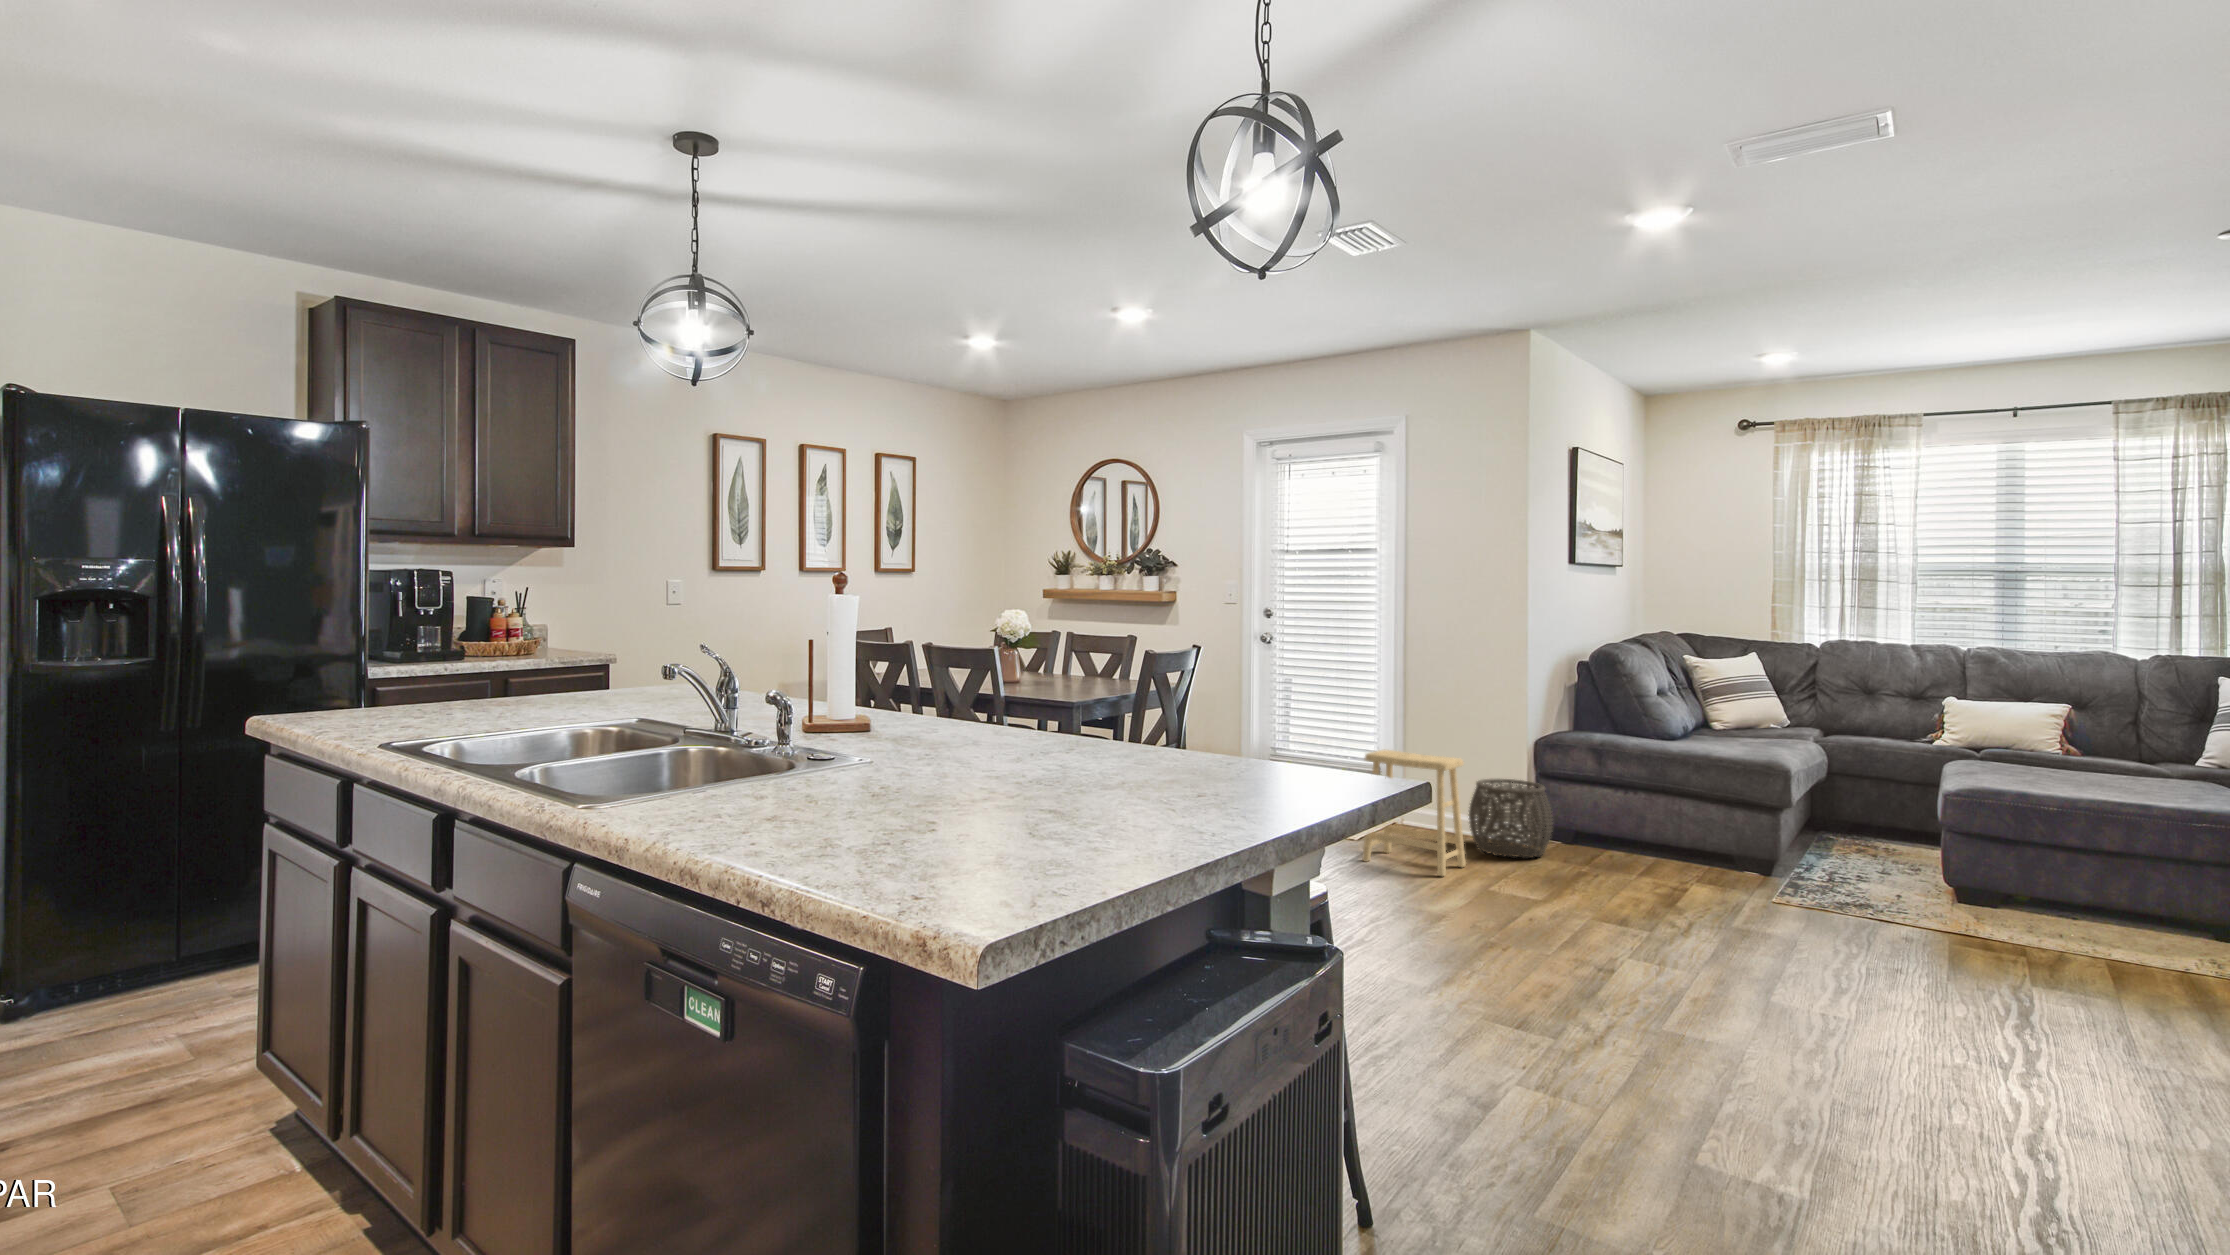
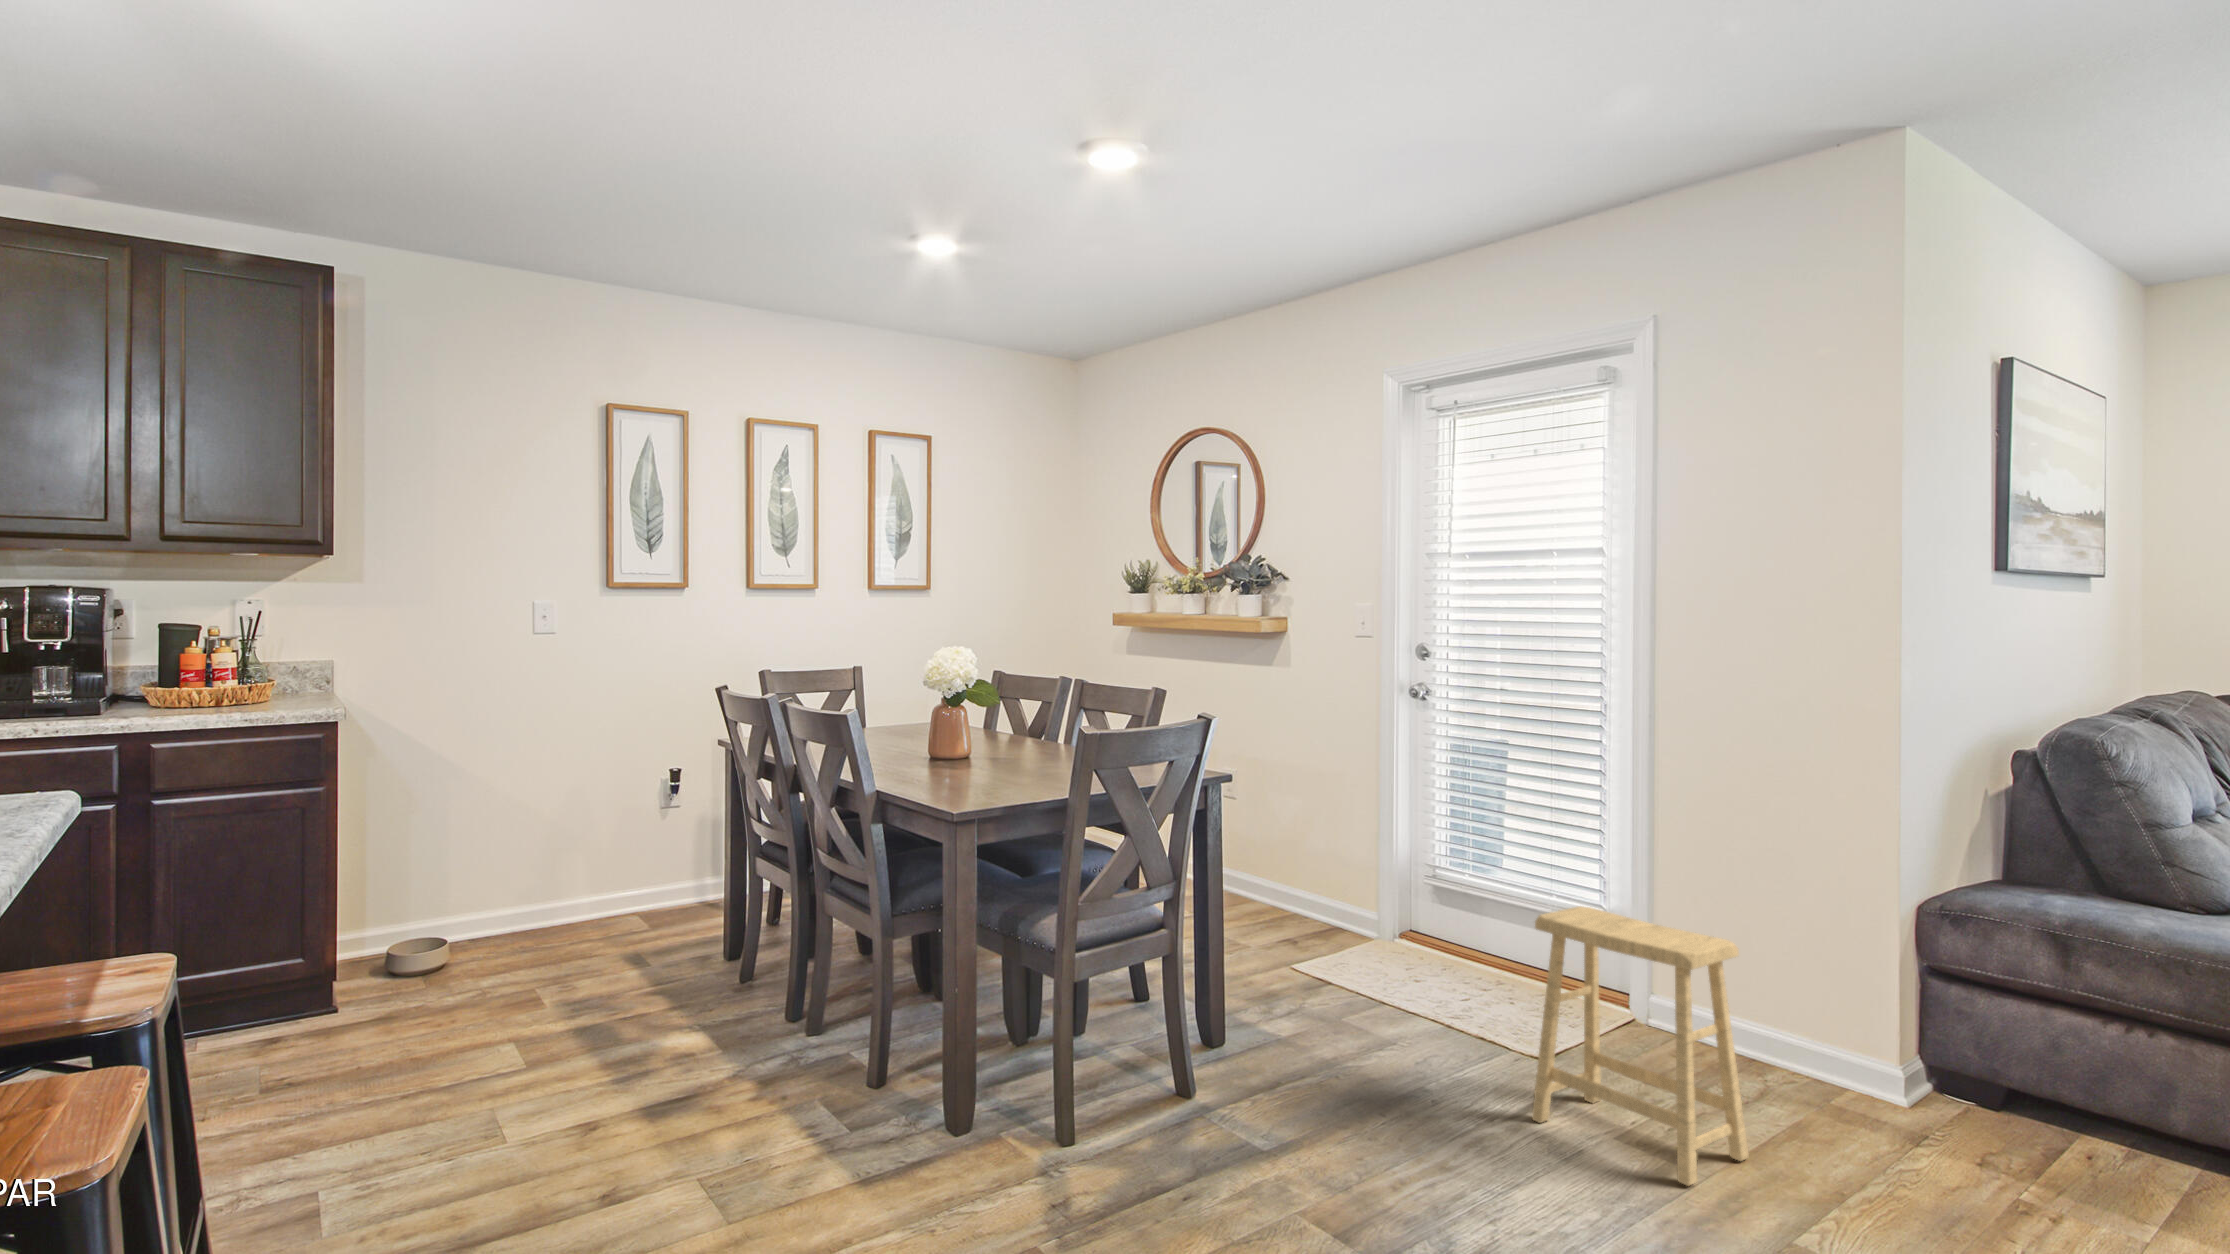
woven basket: present [1469,779,1553,858] -> none [1764,970,1955,1149]

